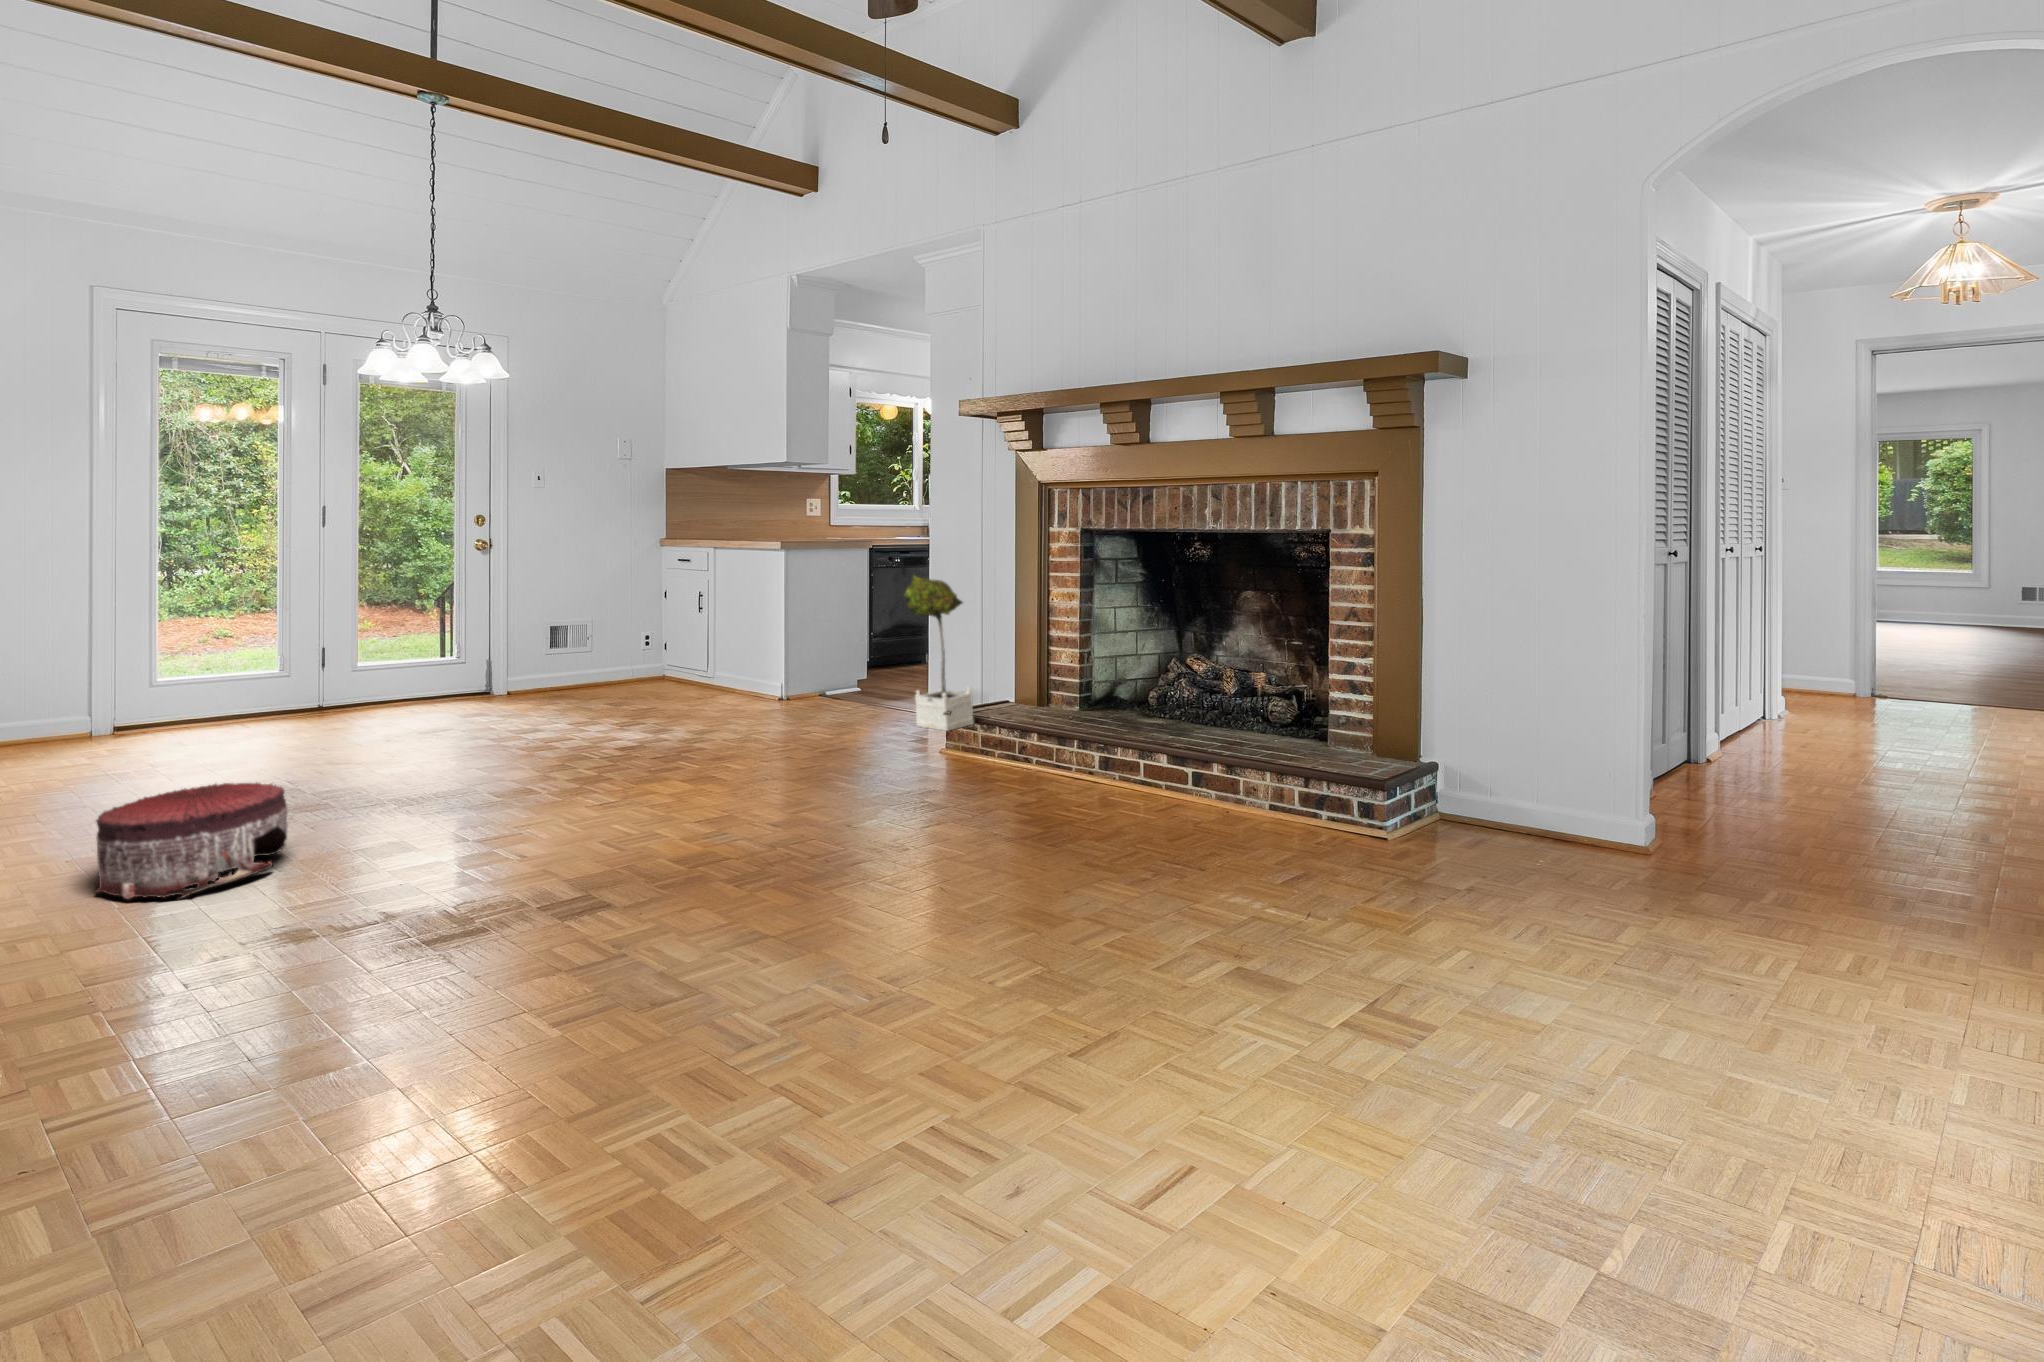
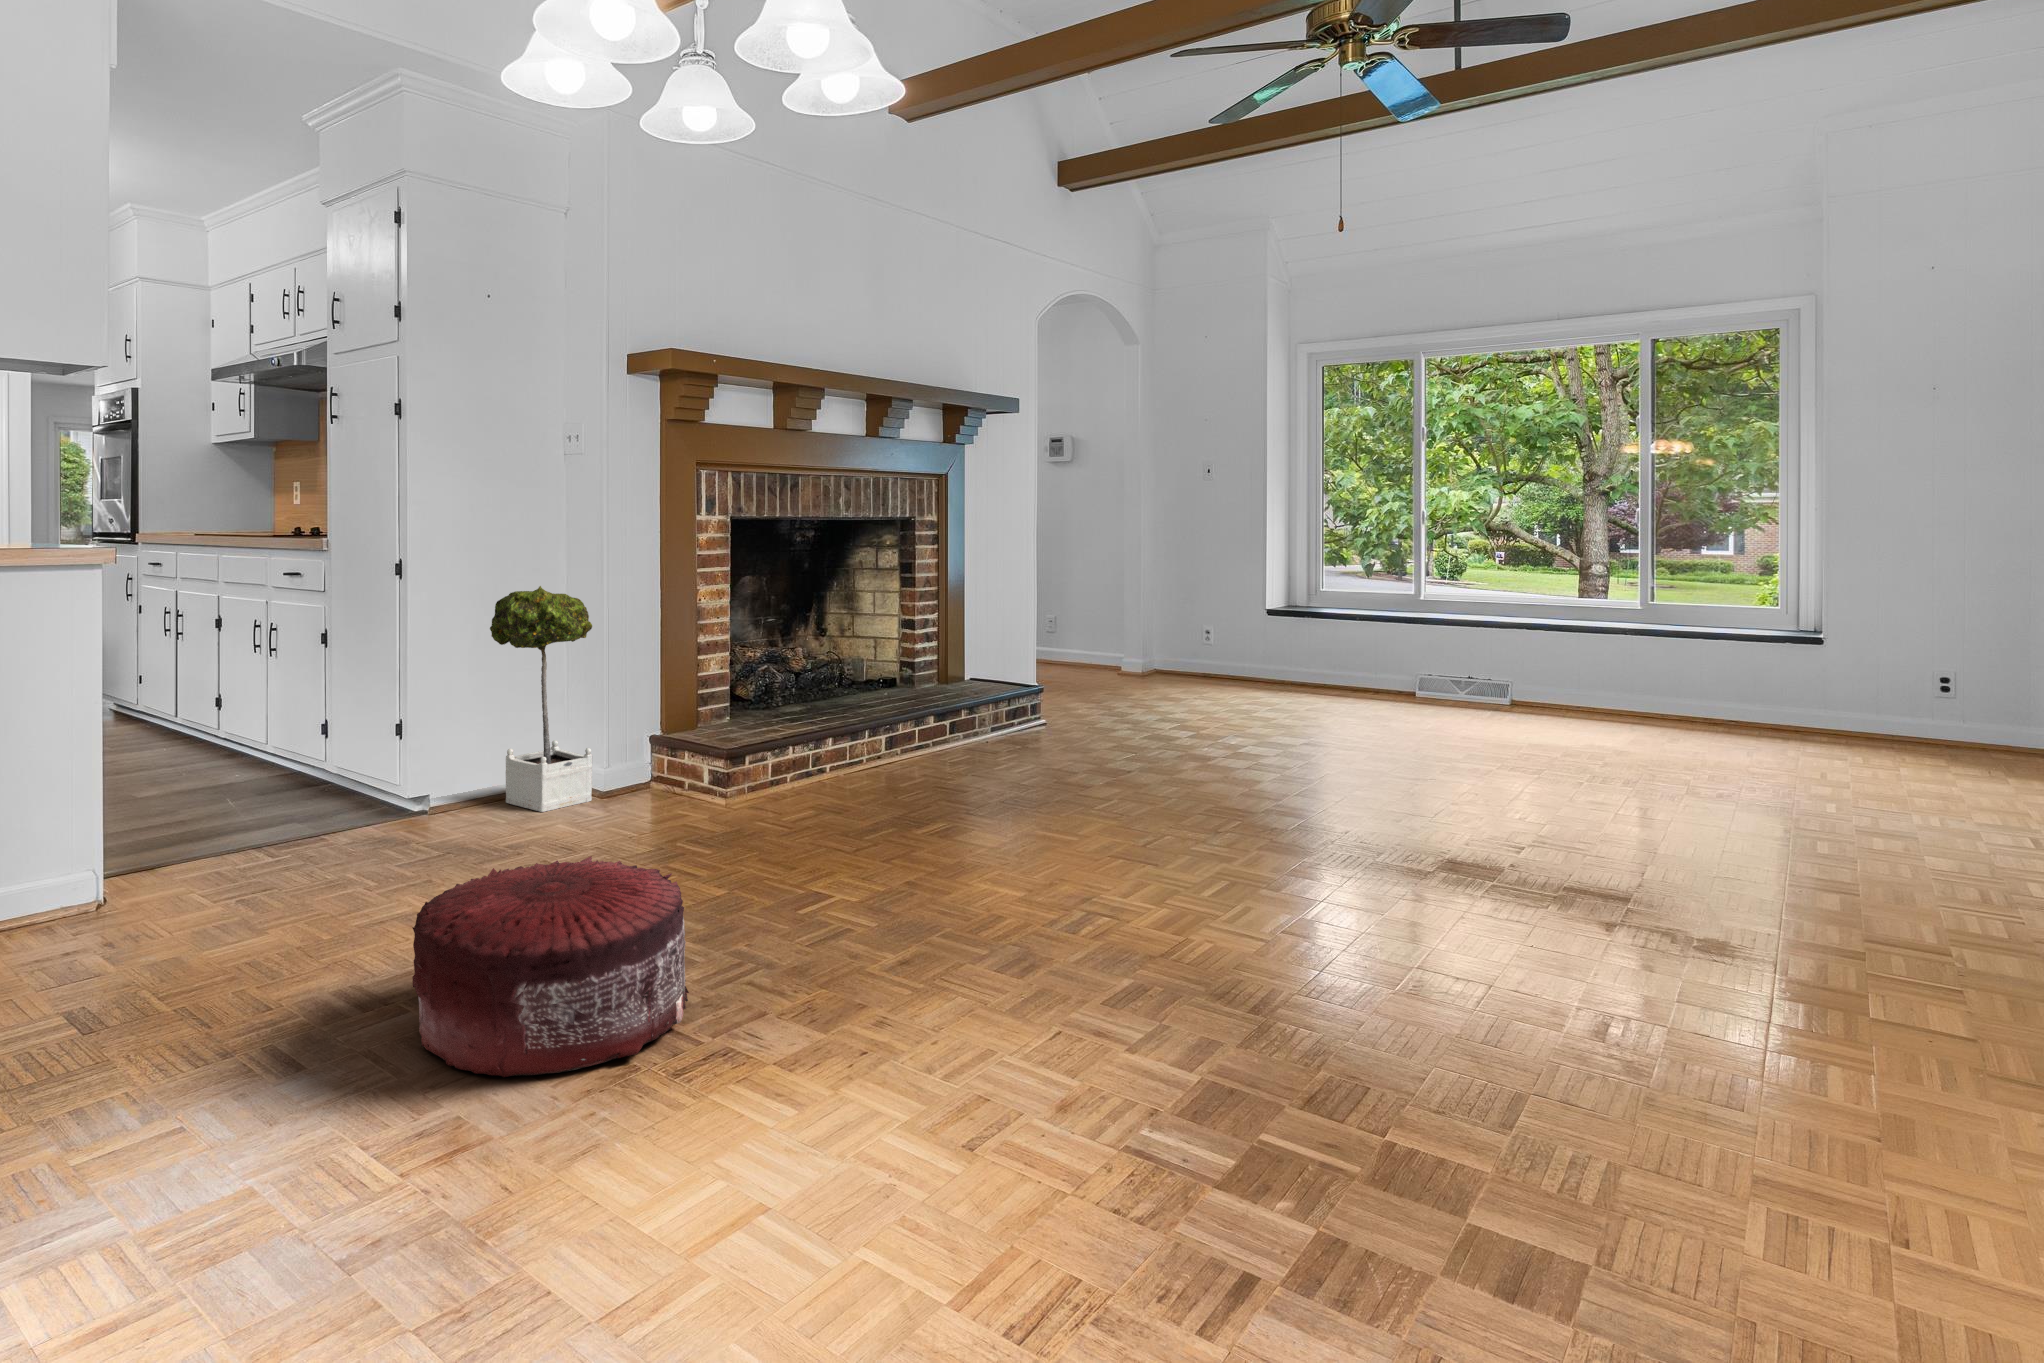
pouf: present [96,782,288,899] -> present [412,856,689,1077]

